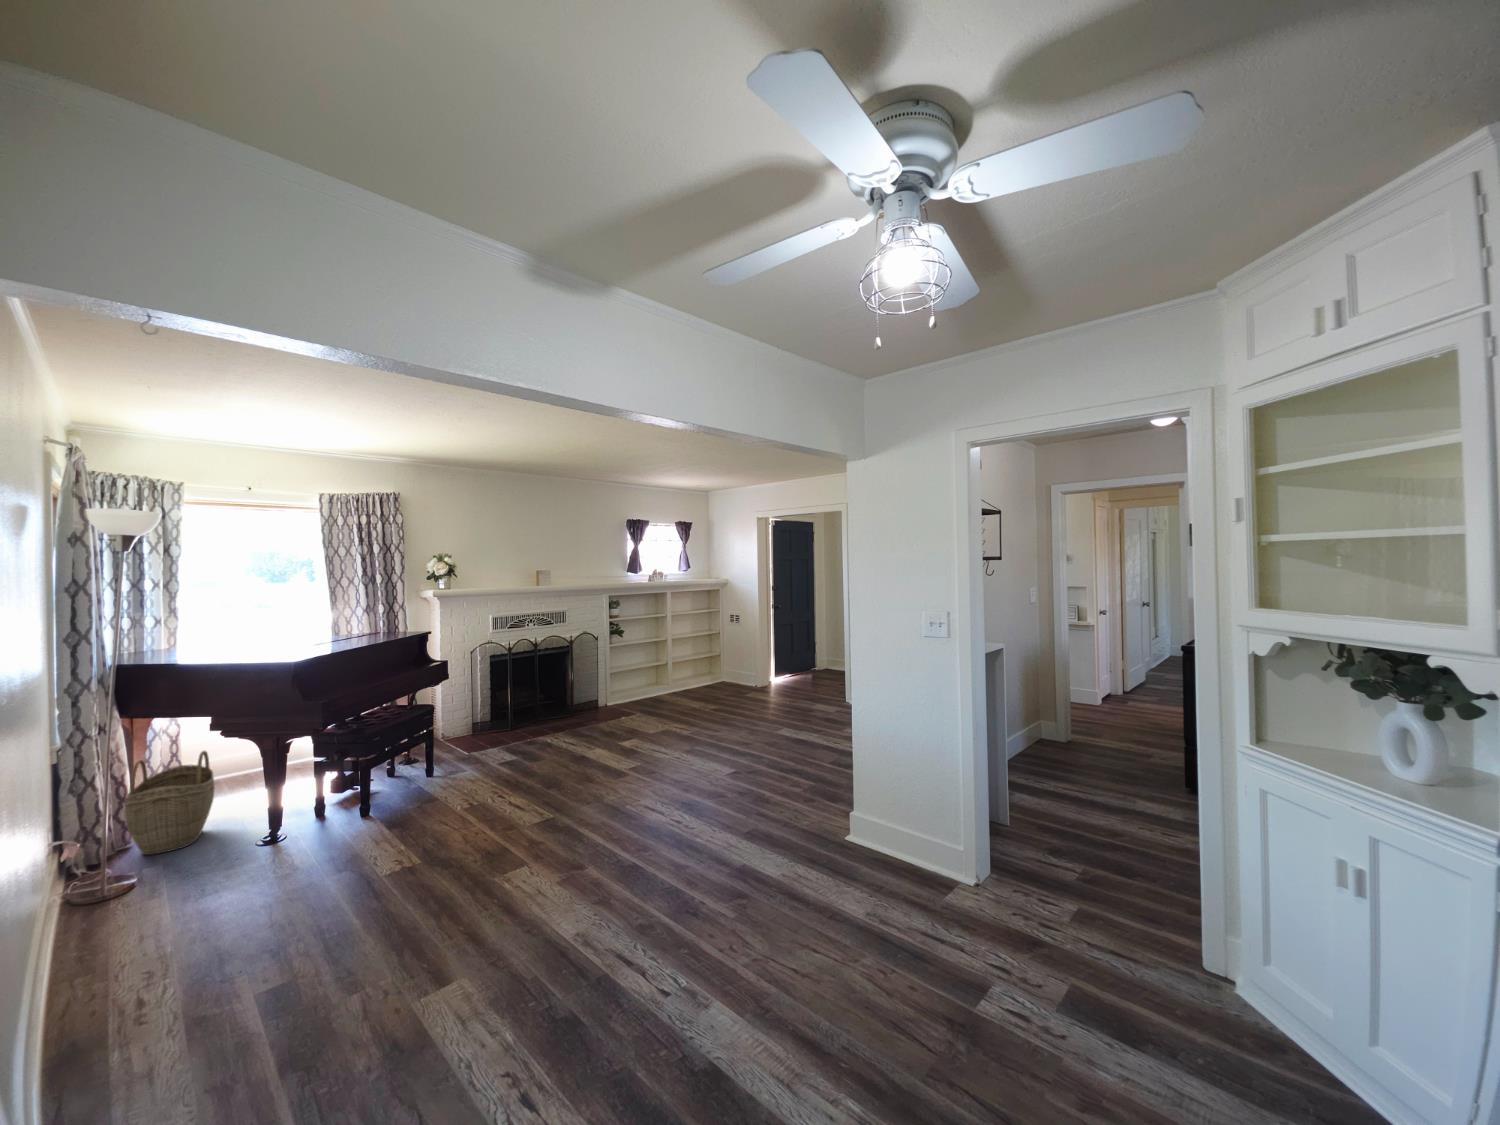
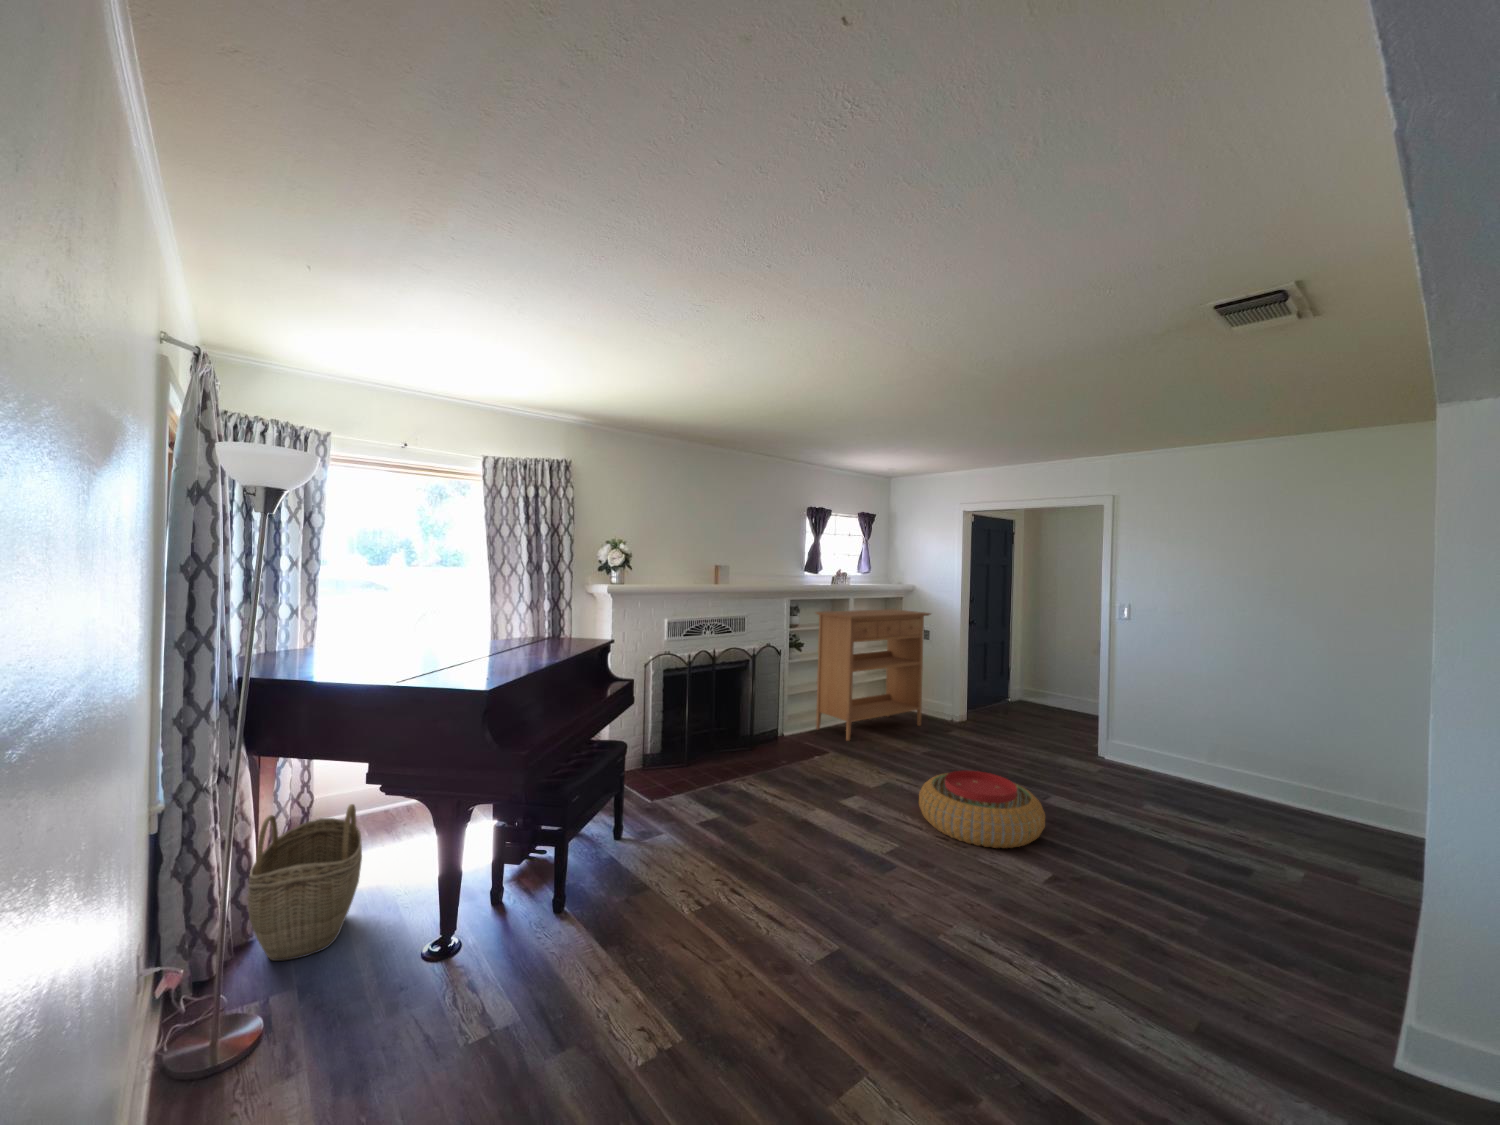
console table: none [631,600,729,705] -> present [816,609,931,741]
pouf: none [666,712,750,759] -> present [919,771,1045,848]

